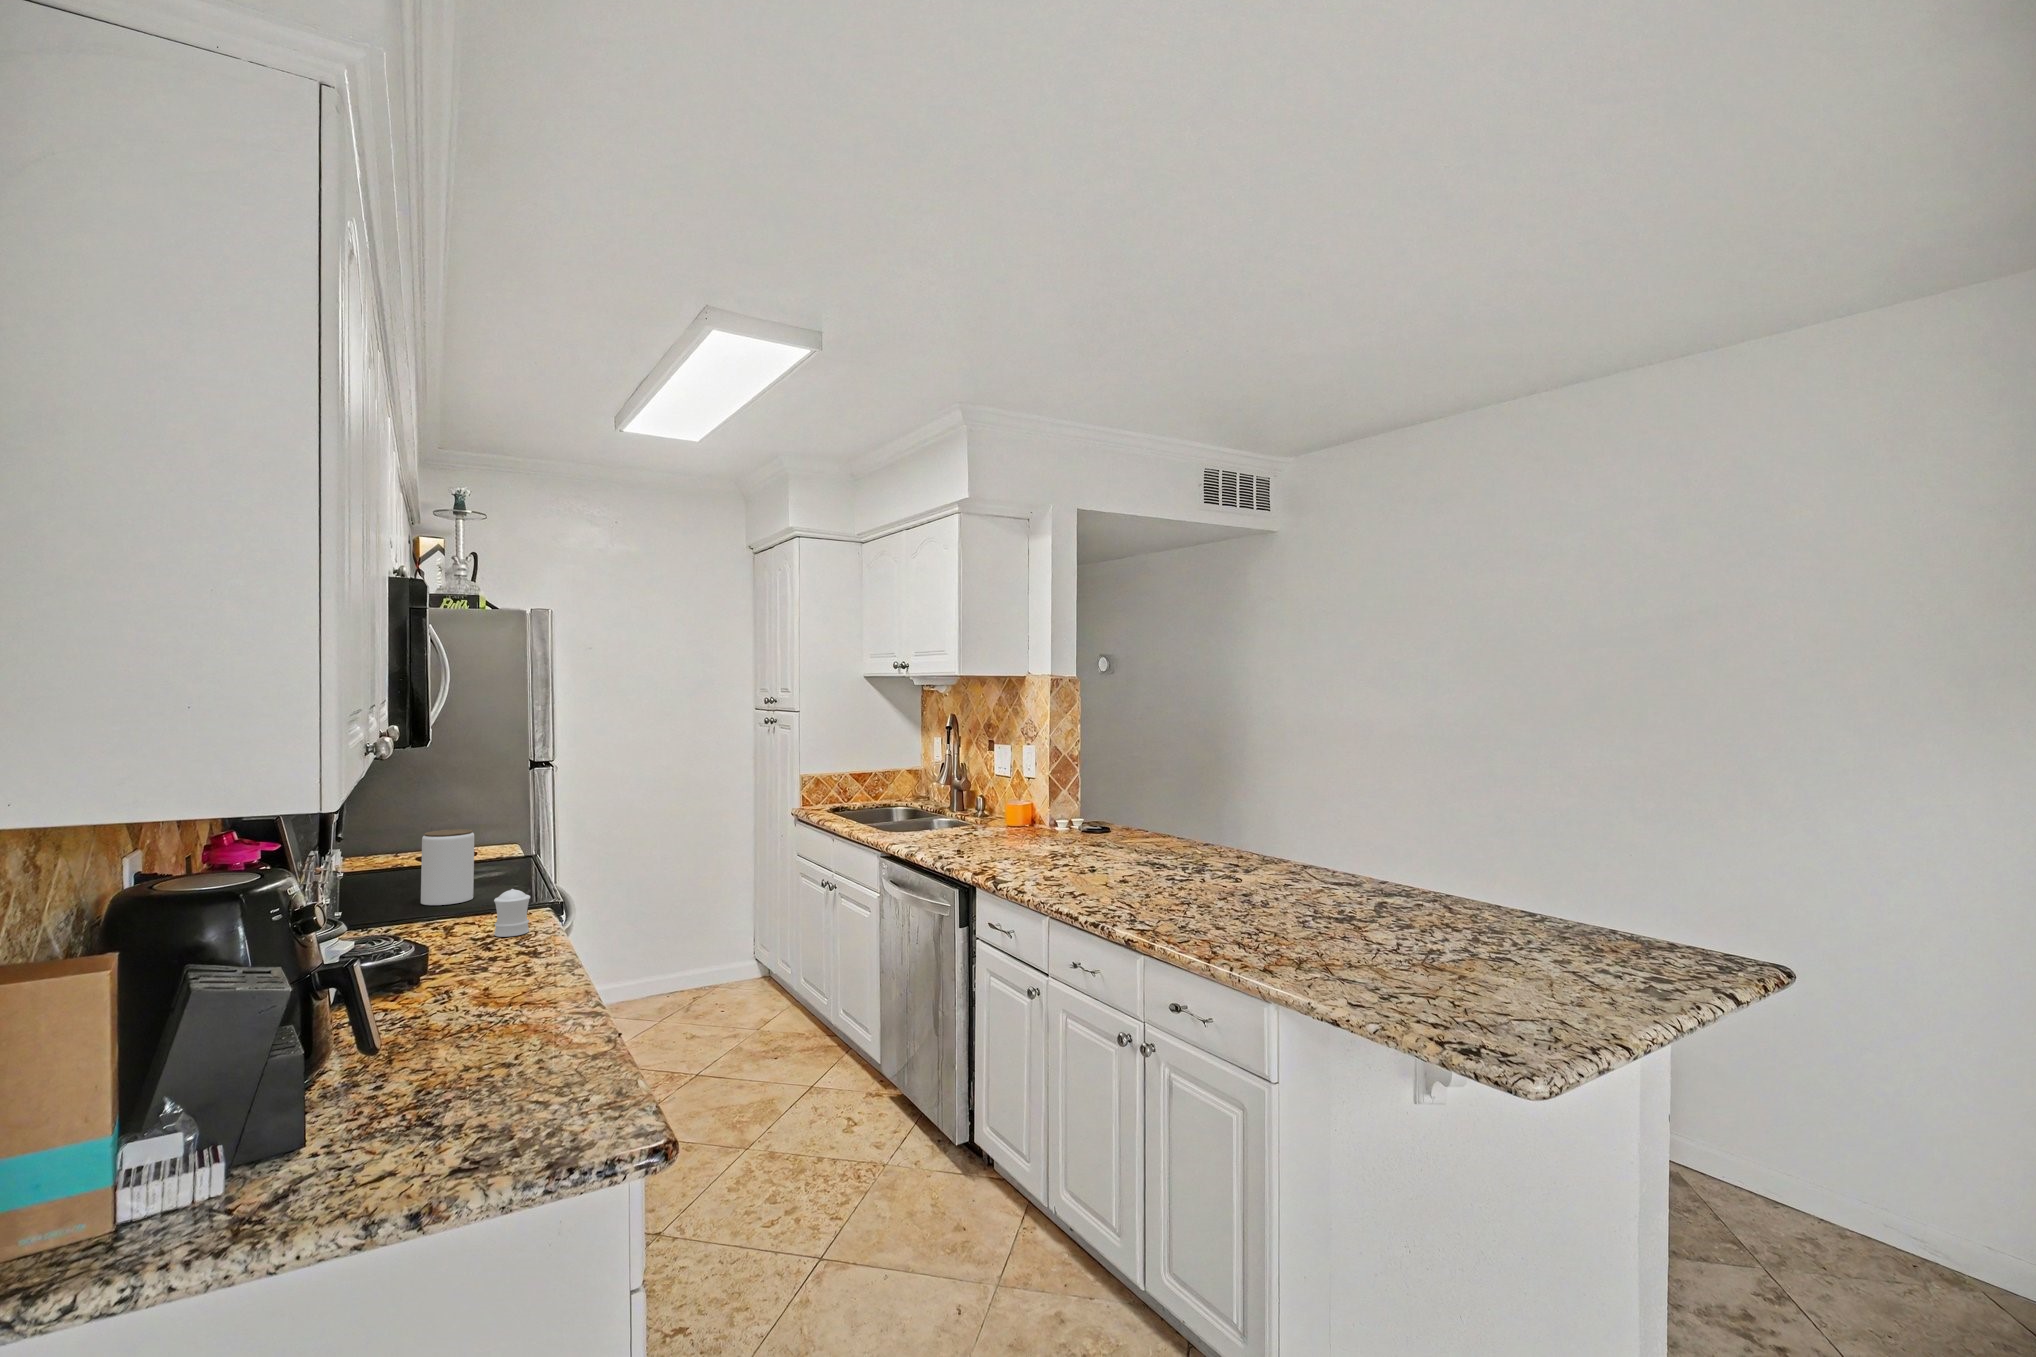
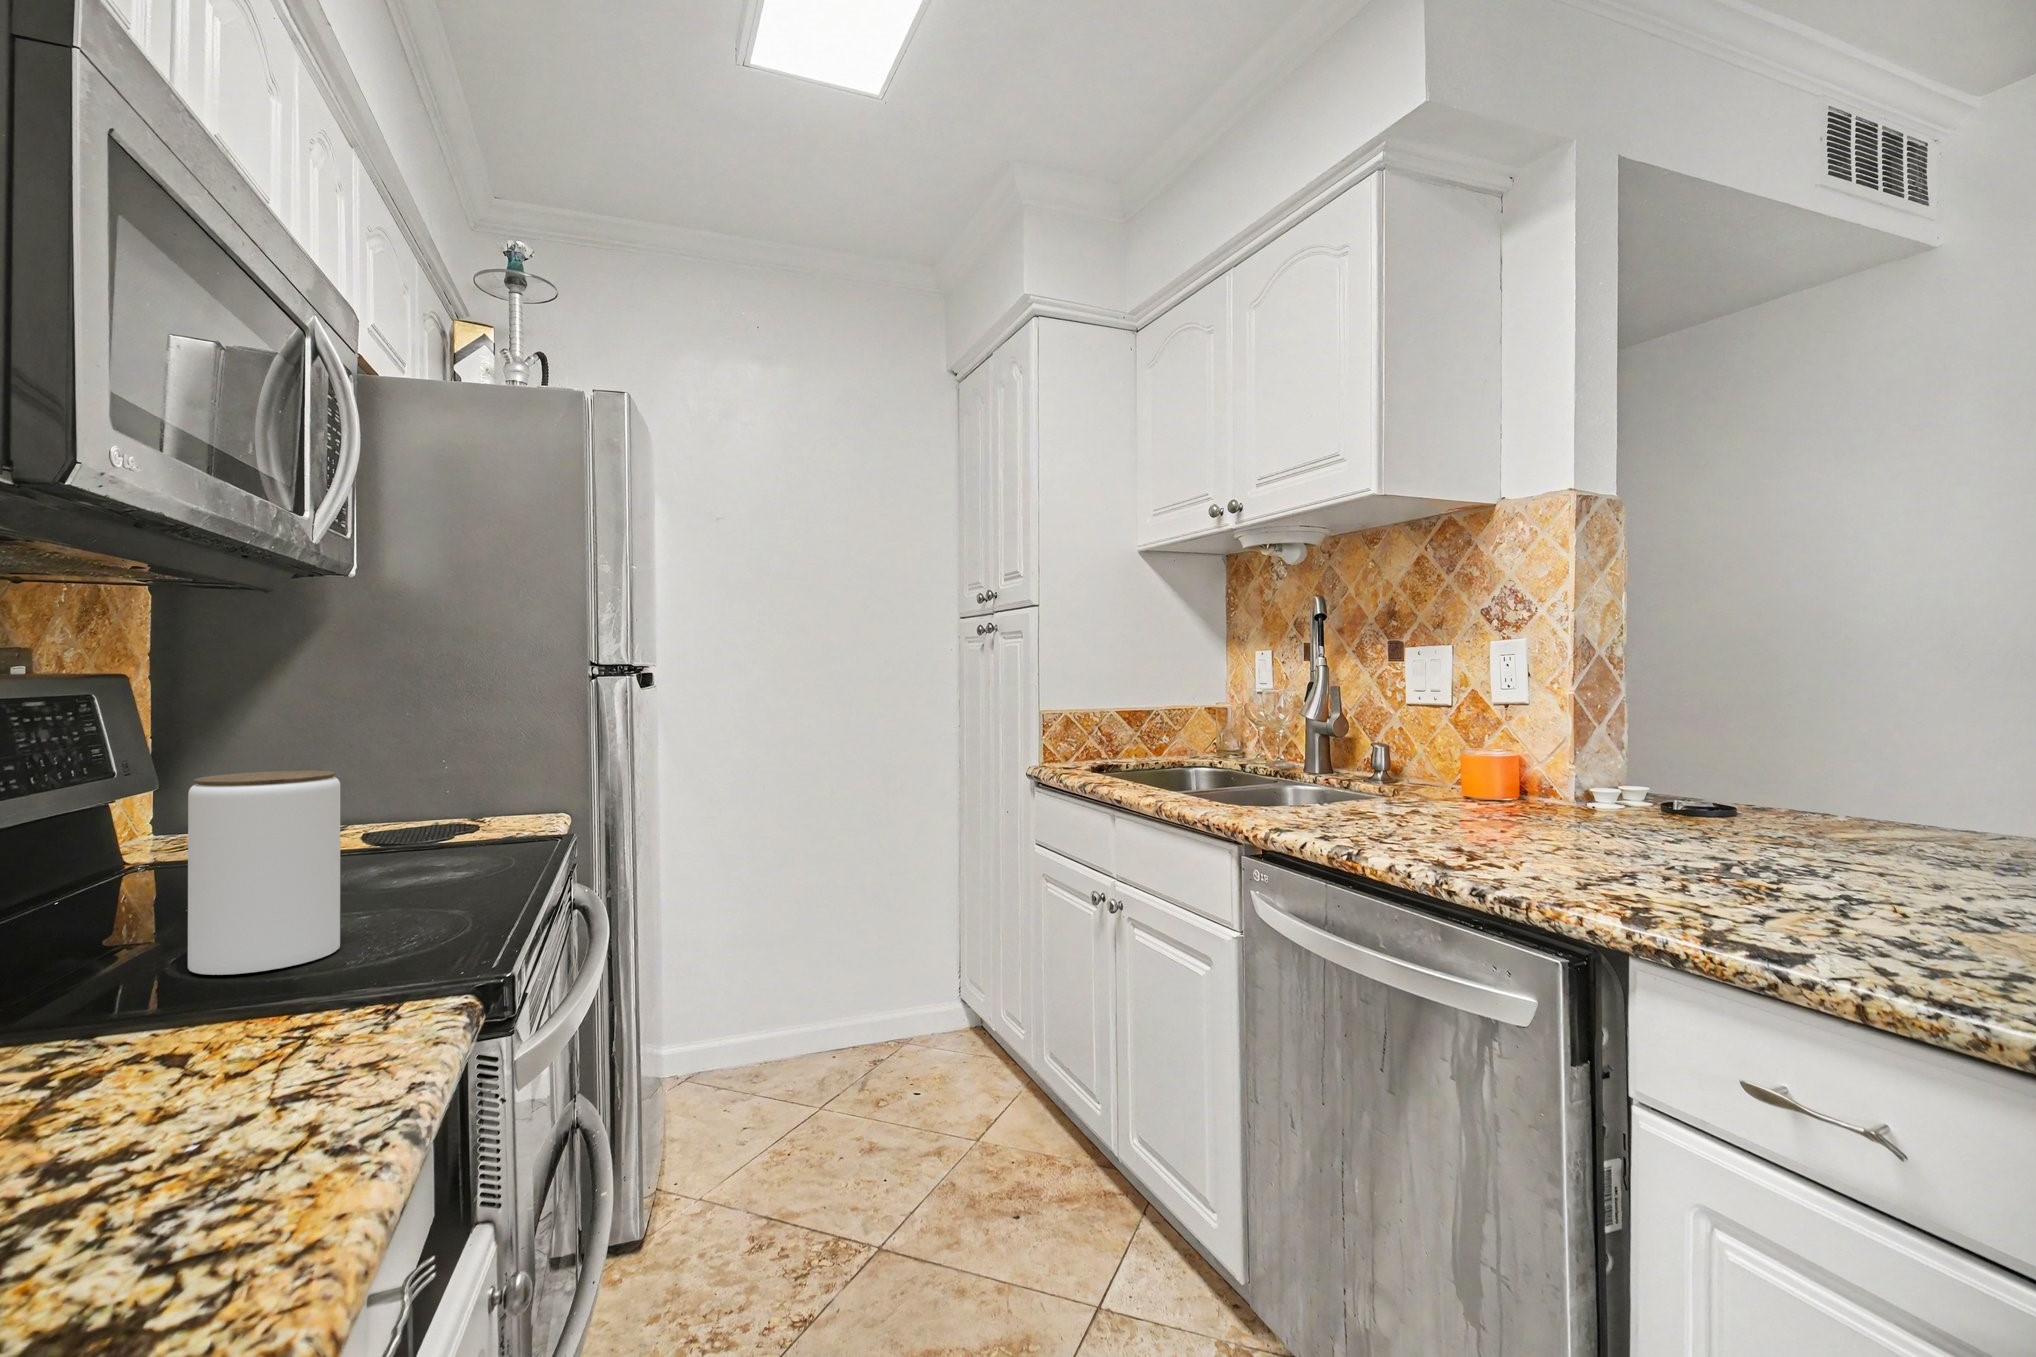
salt shaker: present [494,889,530,937] -> none [171,978,329,1175]

